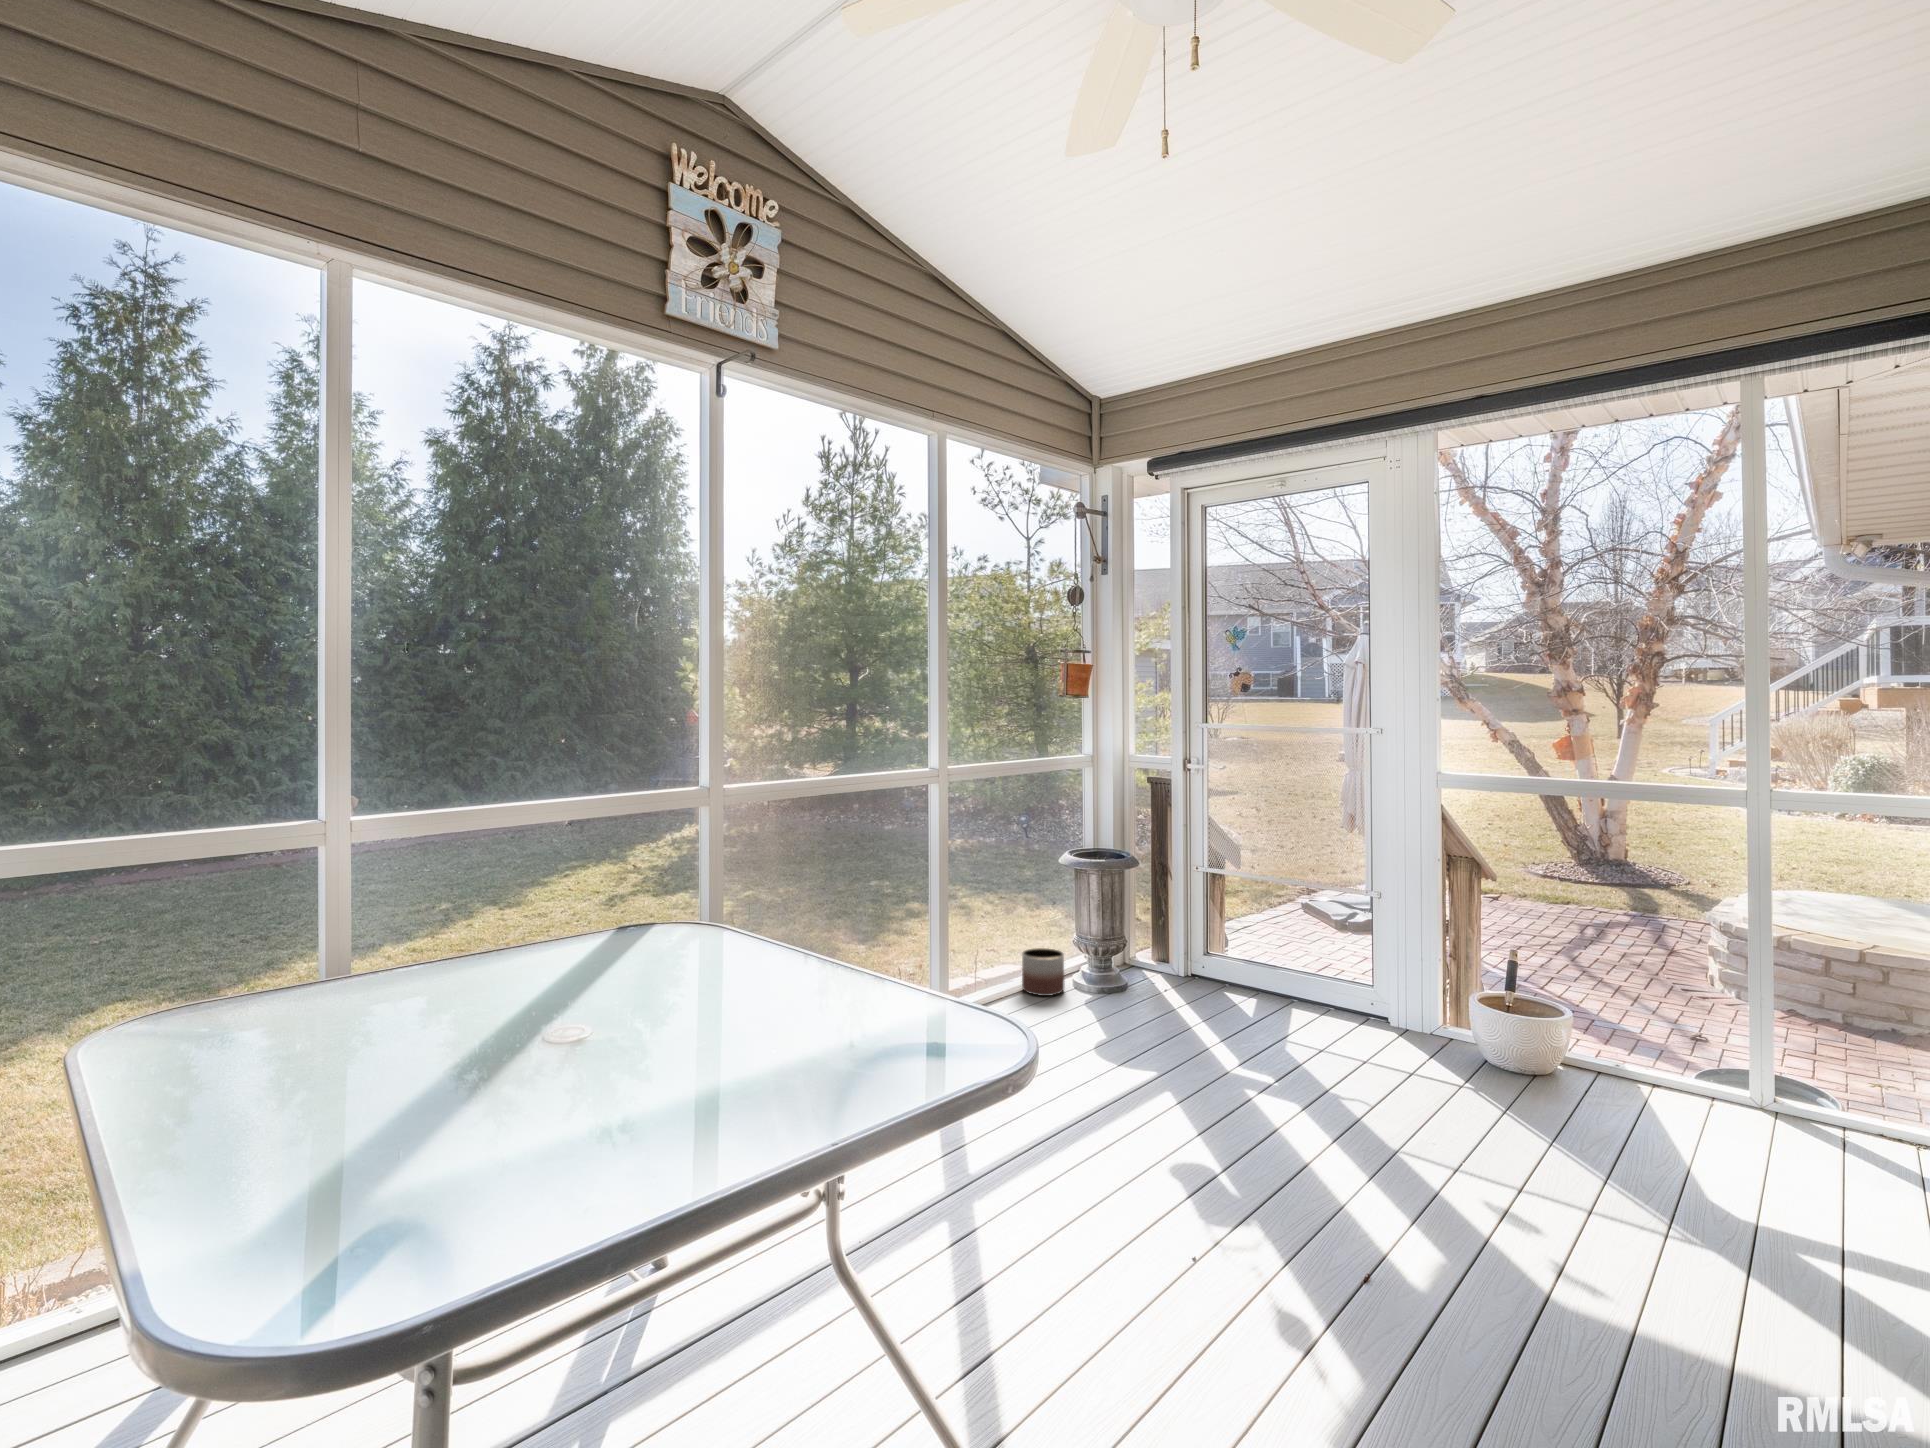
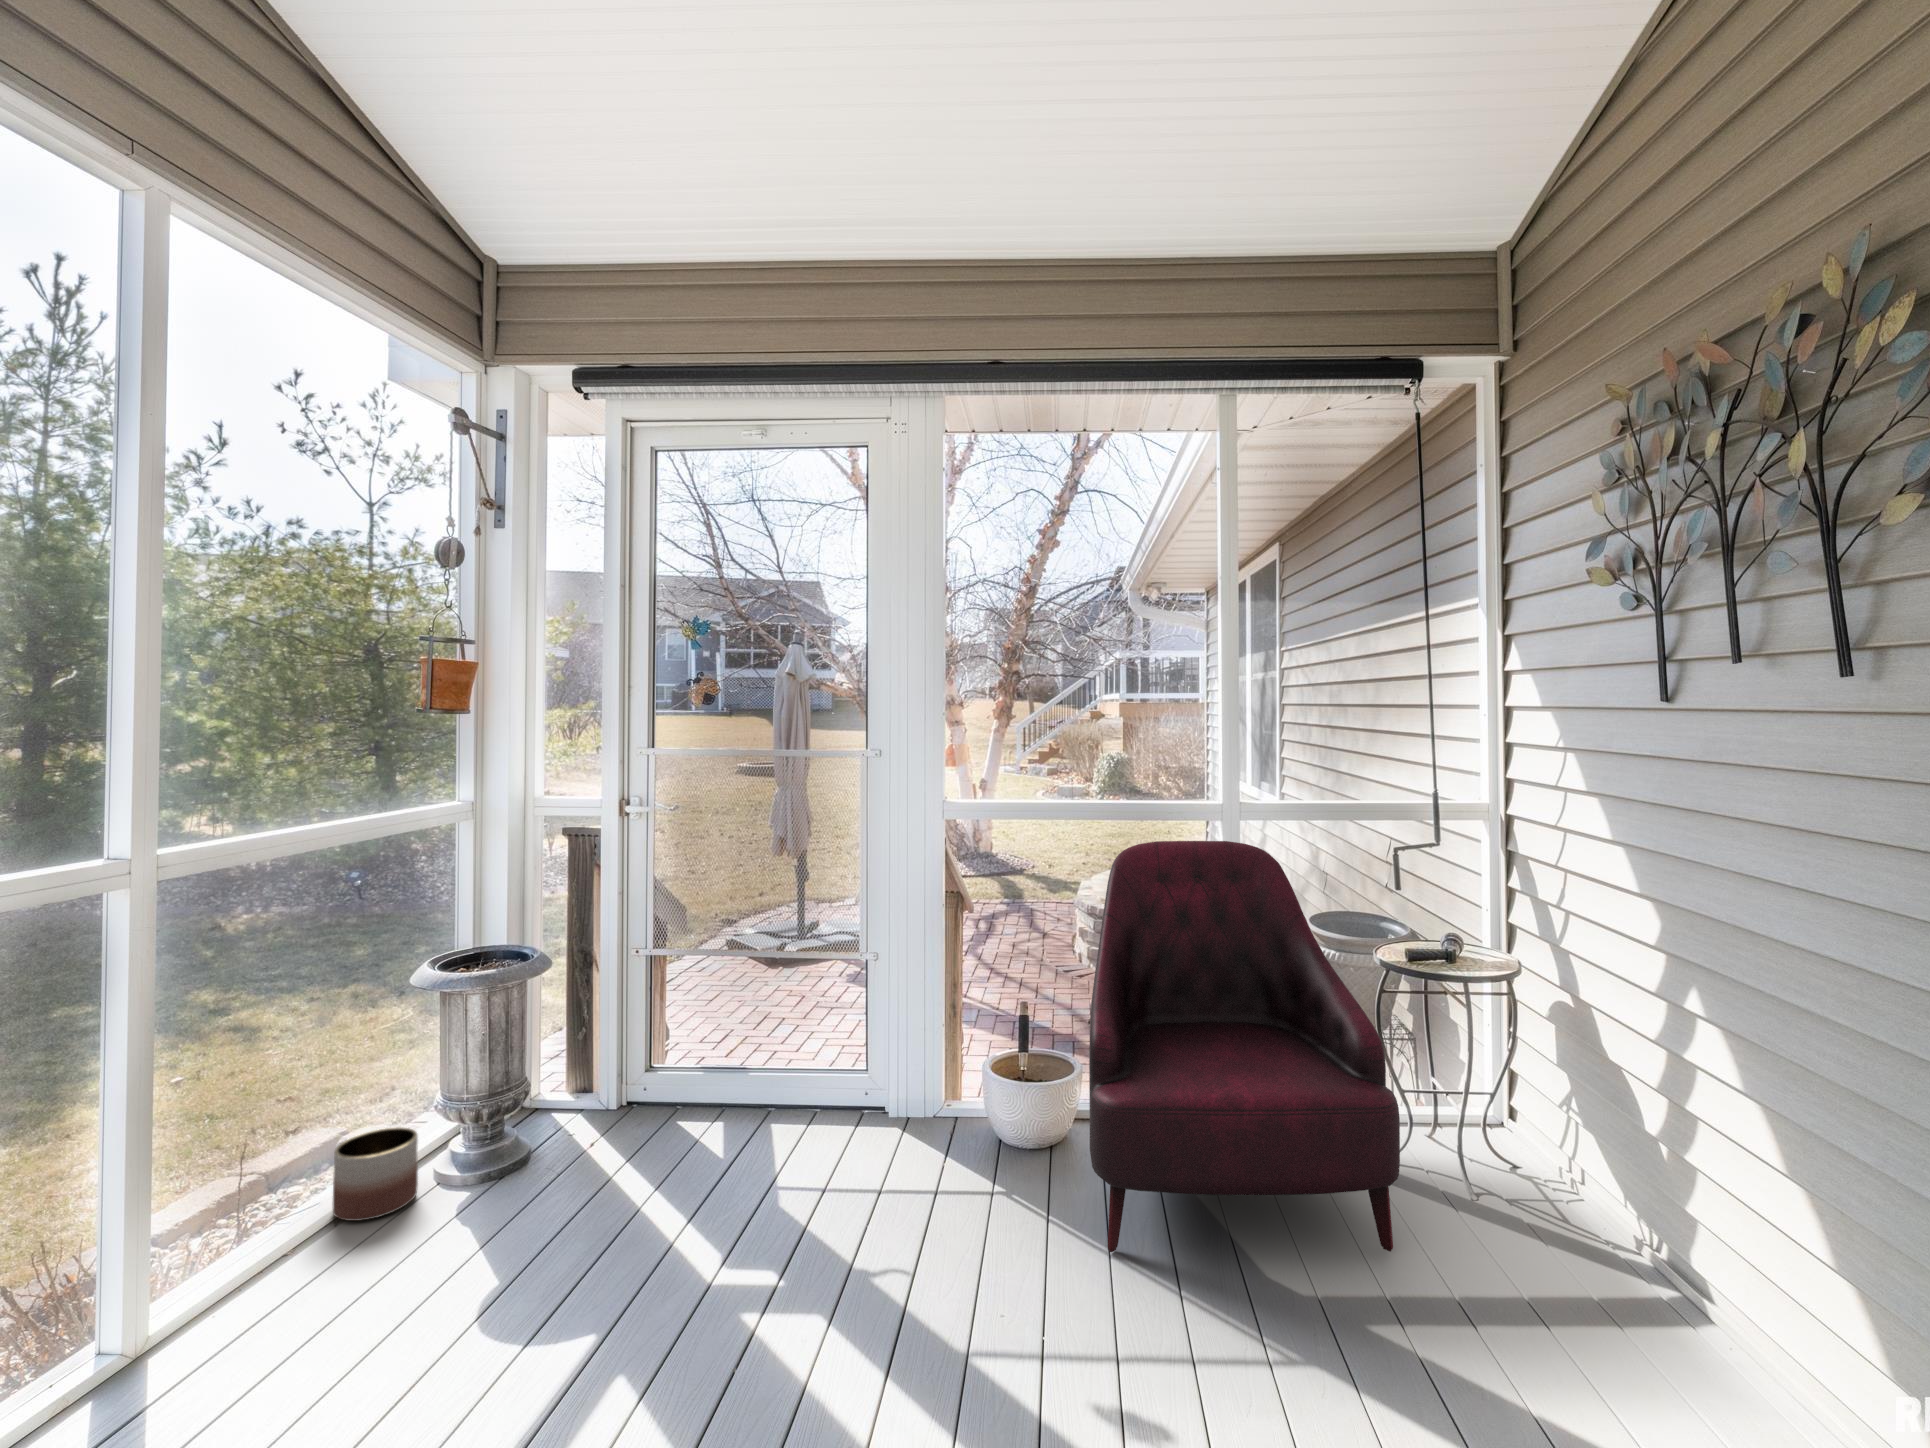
armchair: none [1534,822,1886,1218] -> present [1089,841,1400,1253]

